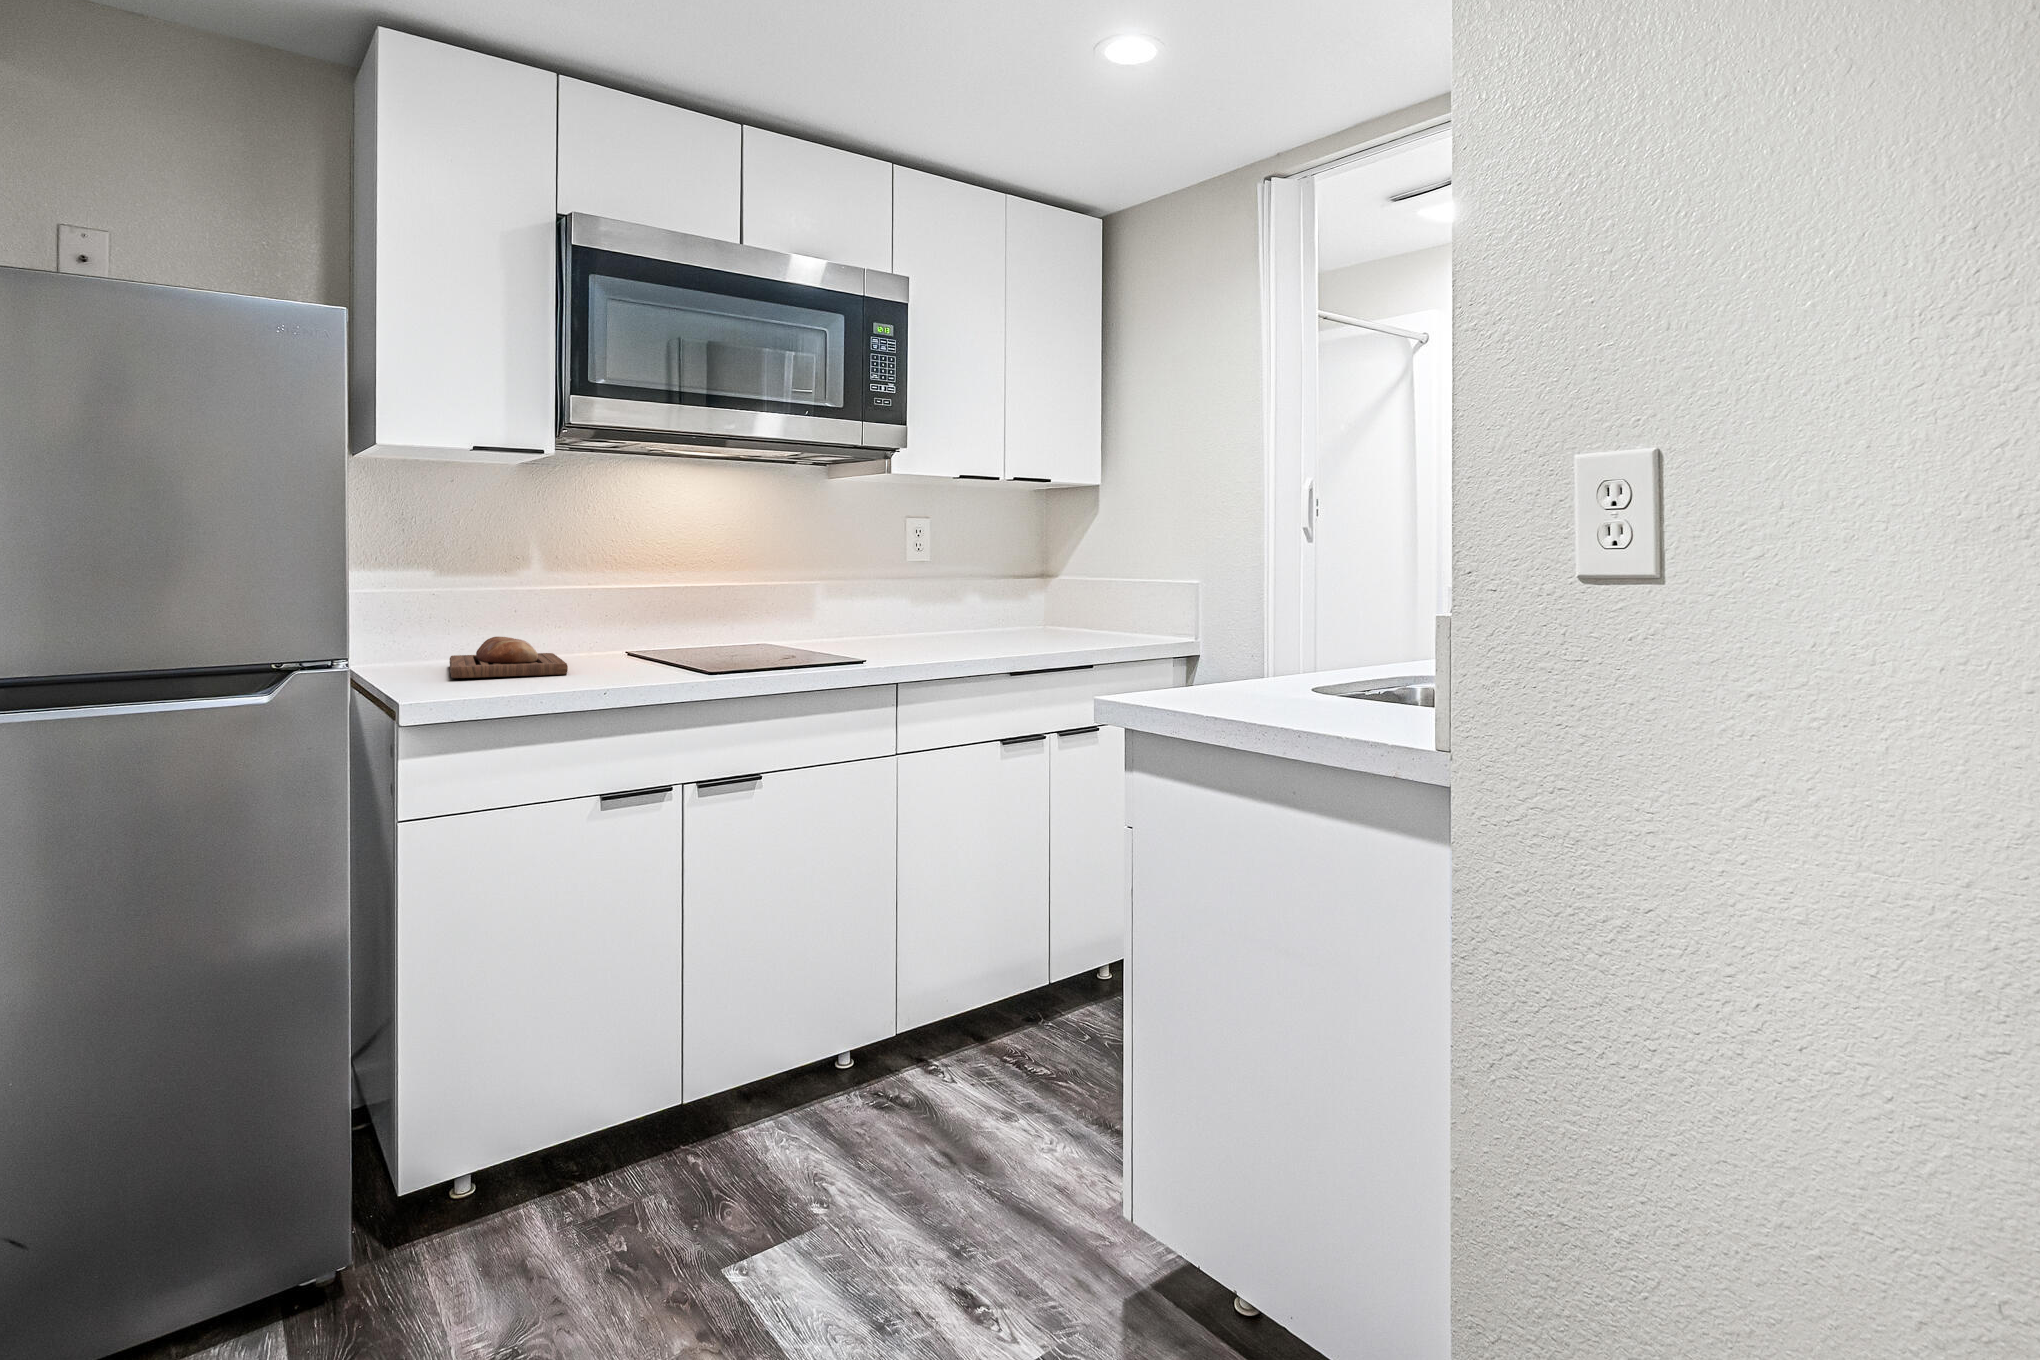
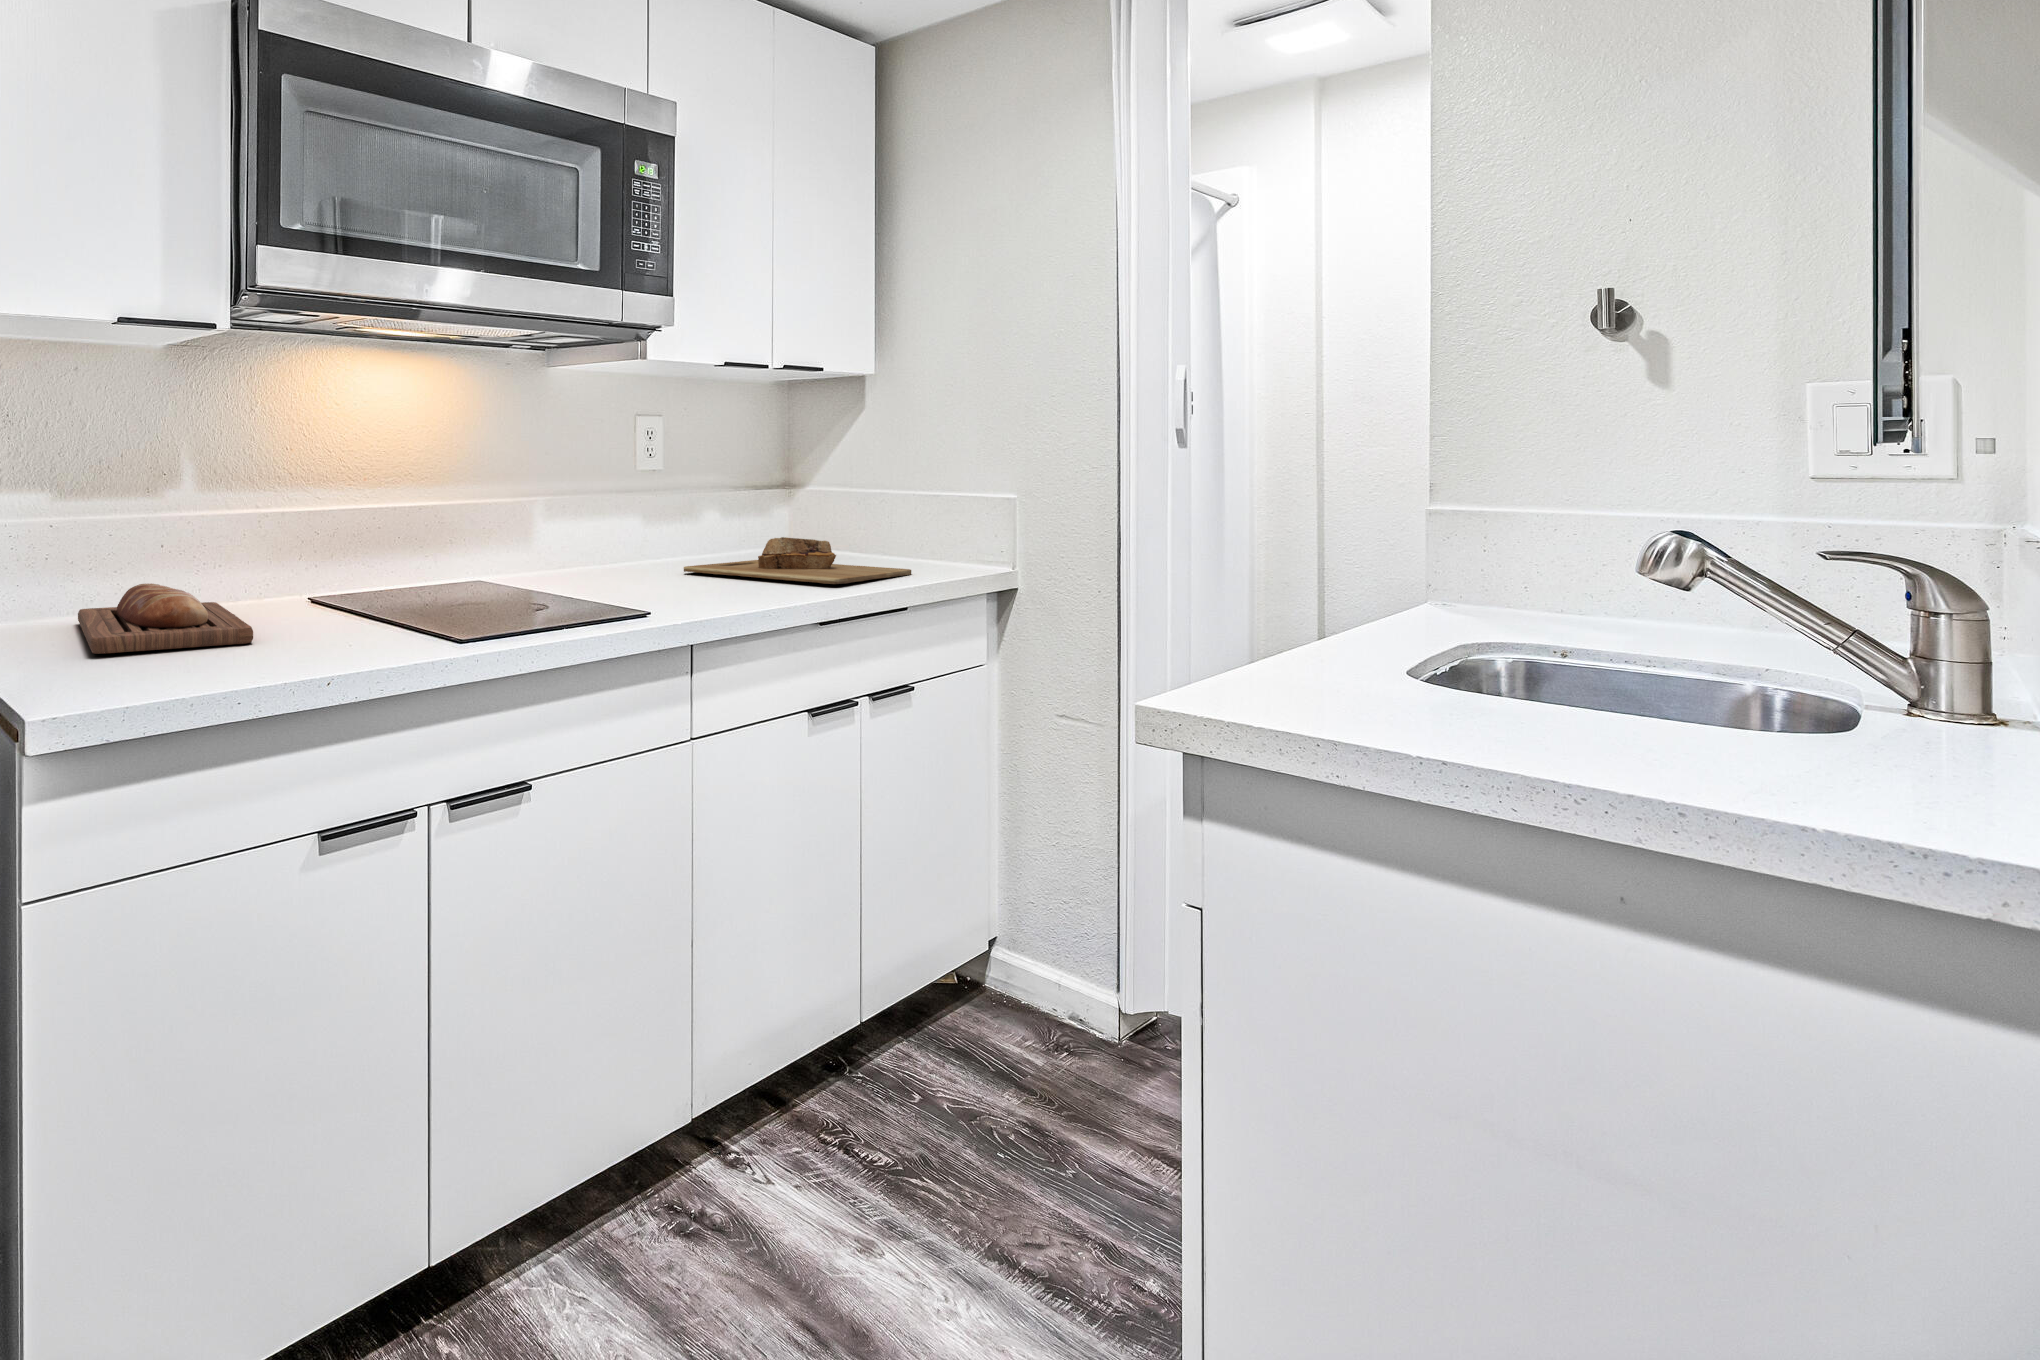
cutting board: none [934,612,1112,646] -> present [684,537,911,584]

